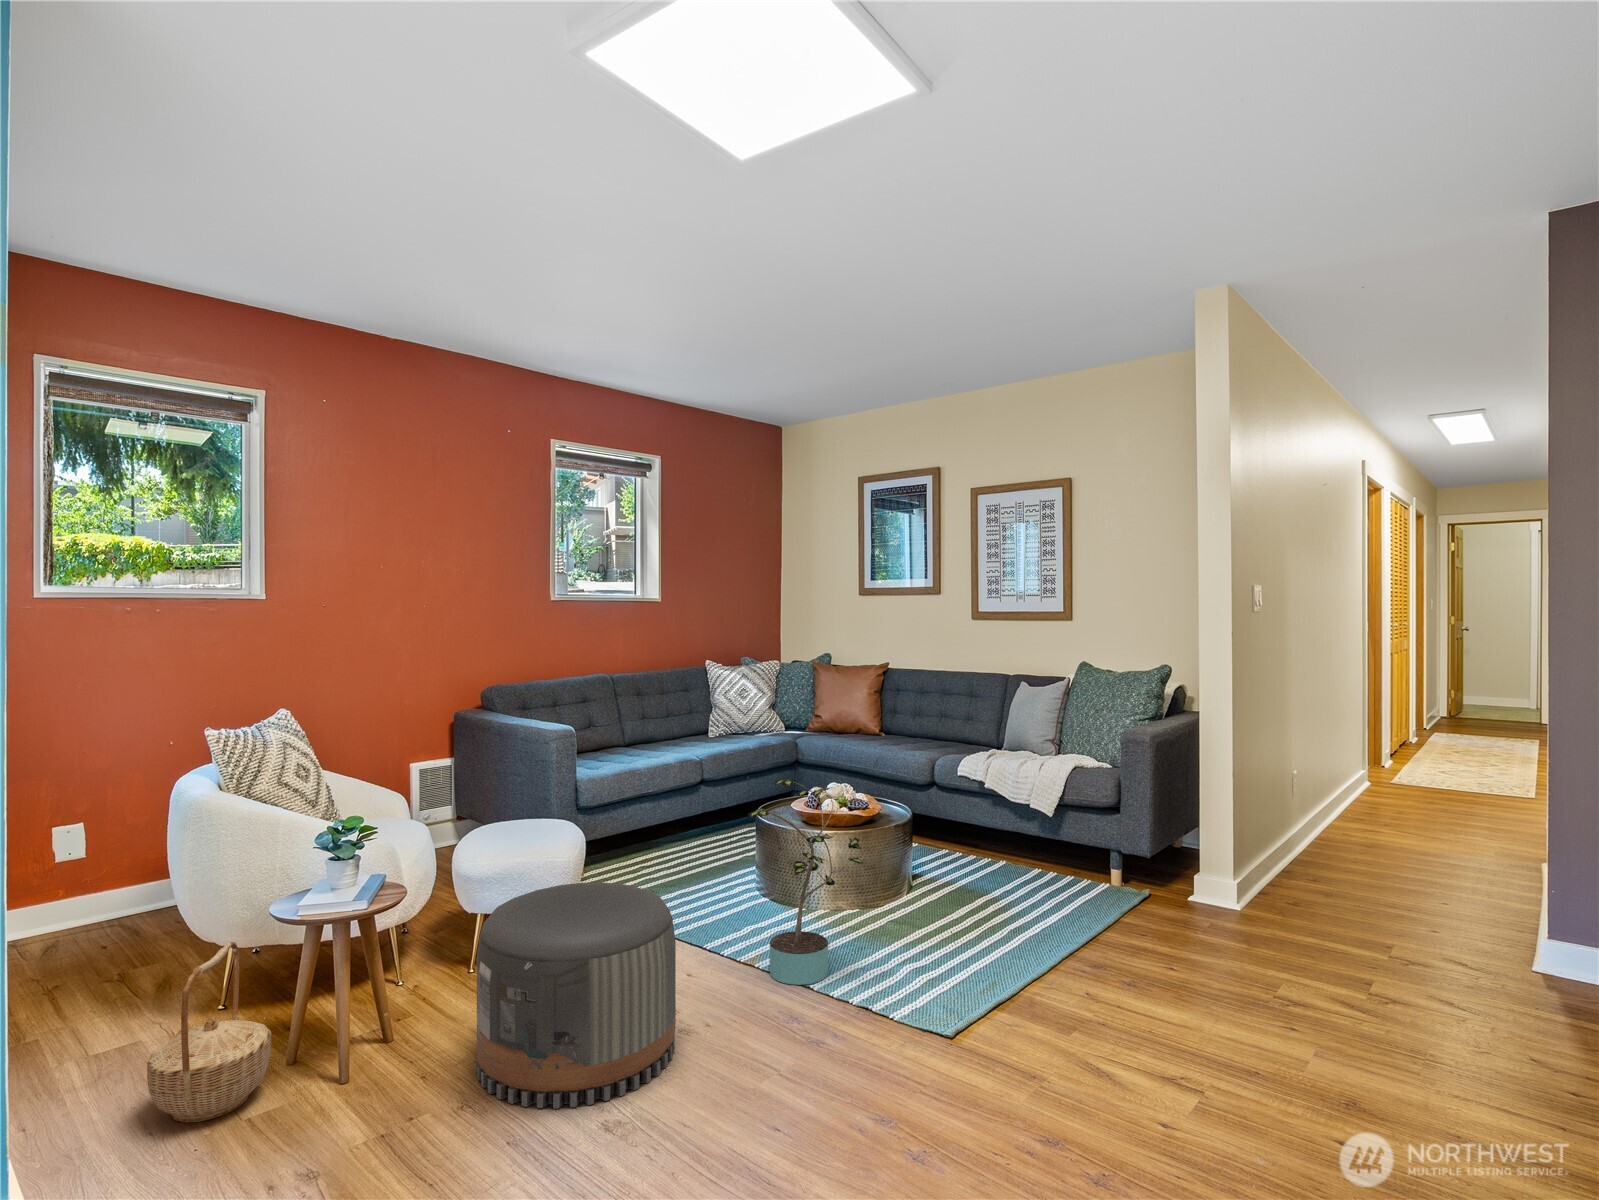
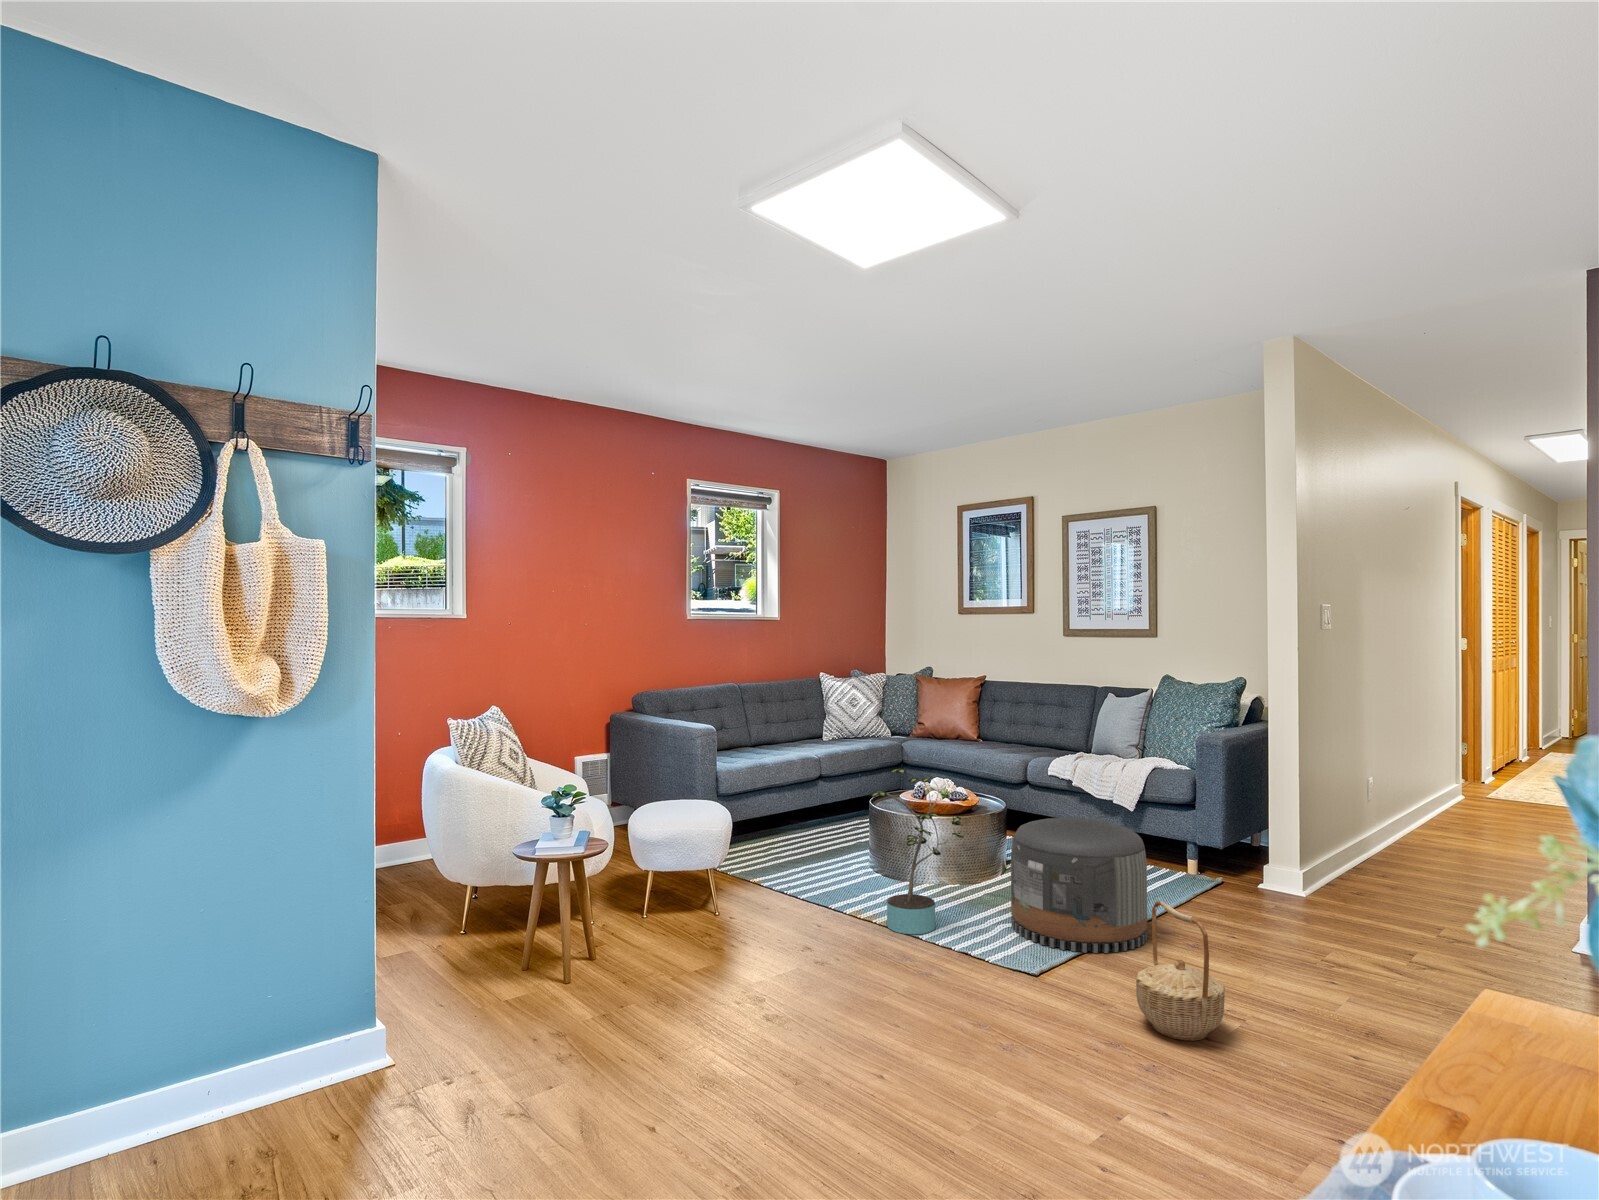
pouf: present [476,882,676,1108] -> present [1011,818,1147,953]
basket: present [147,942,271,1122] -> present [1136,901,1225,1040]

